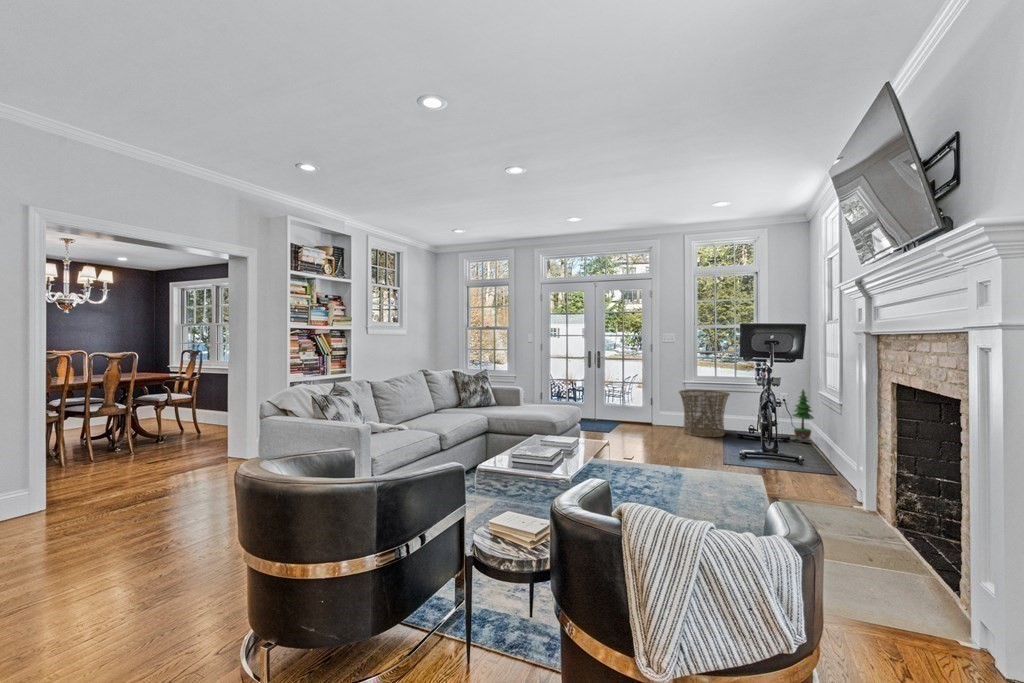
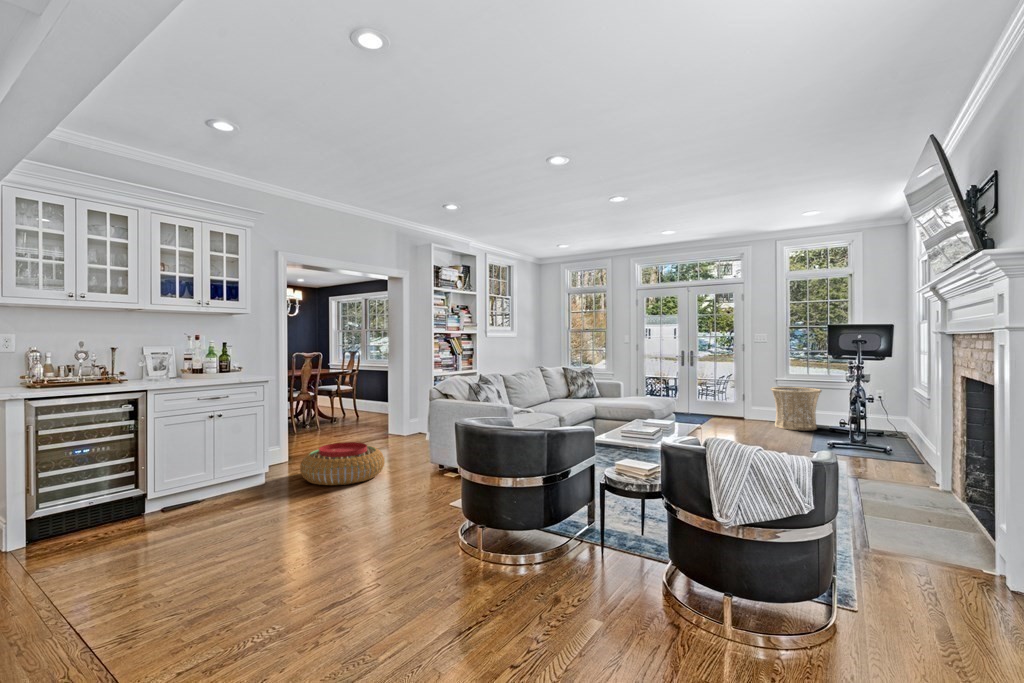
potted tree: present [793,389,814,442] -> none [885,386,909,437]
pouf: none [45,481,191,552] -> present [300,442,385,485]

